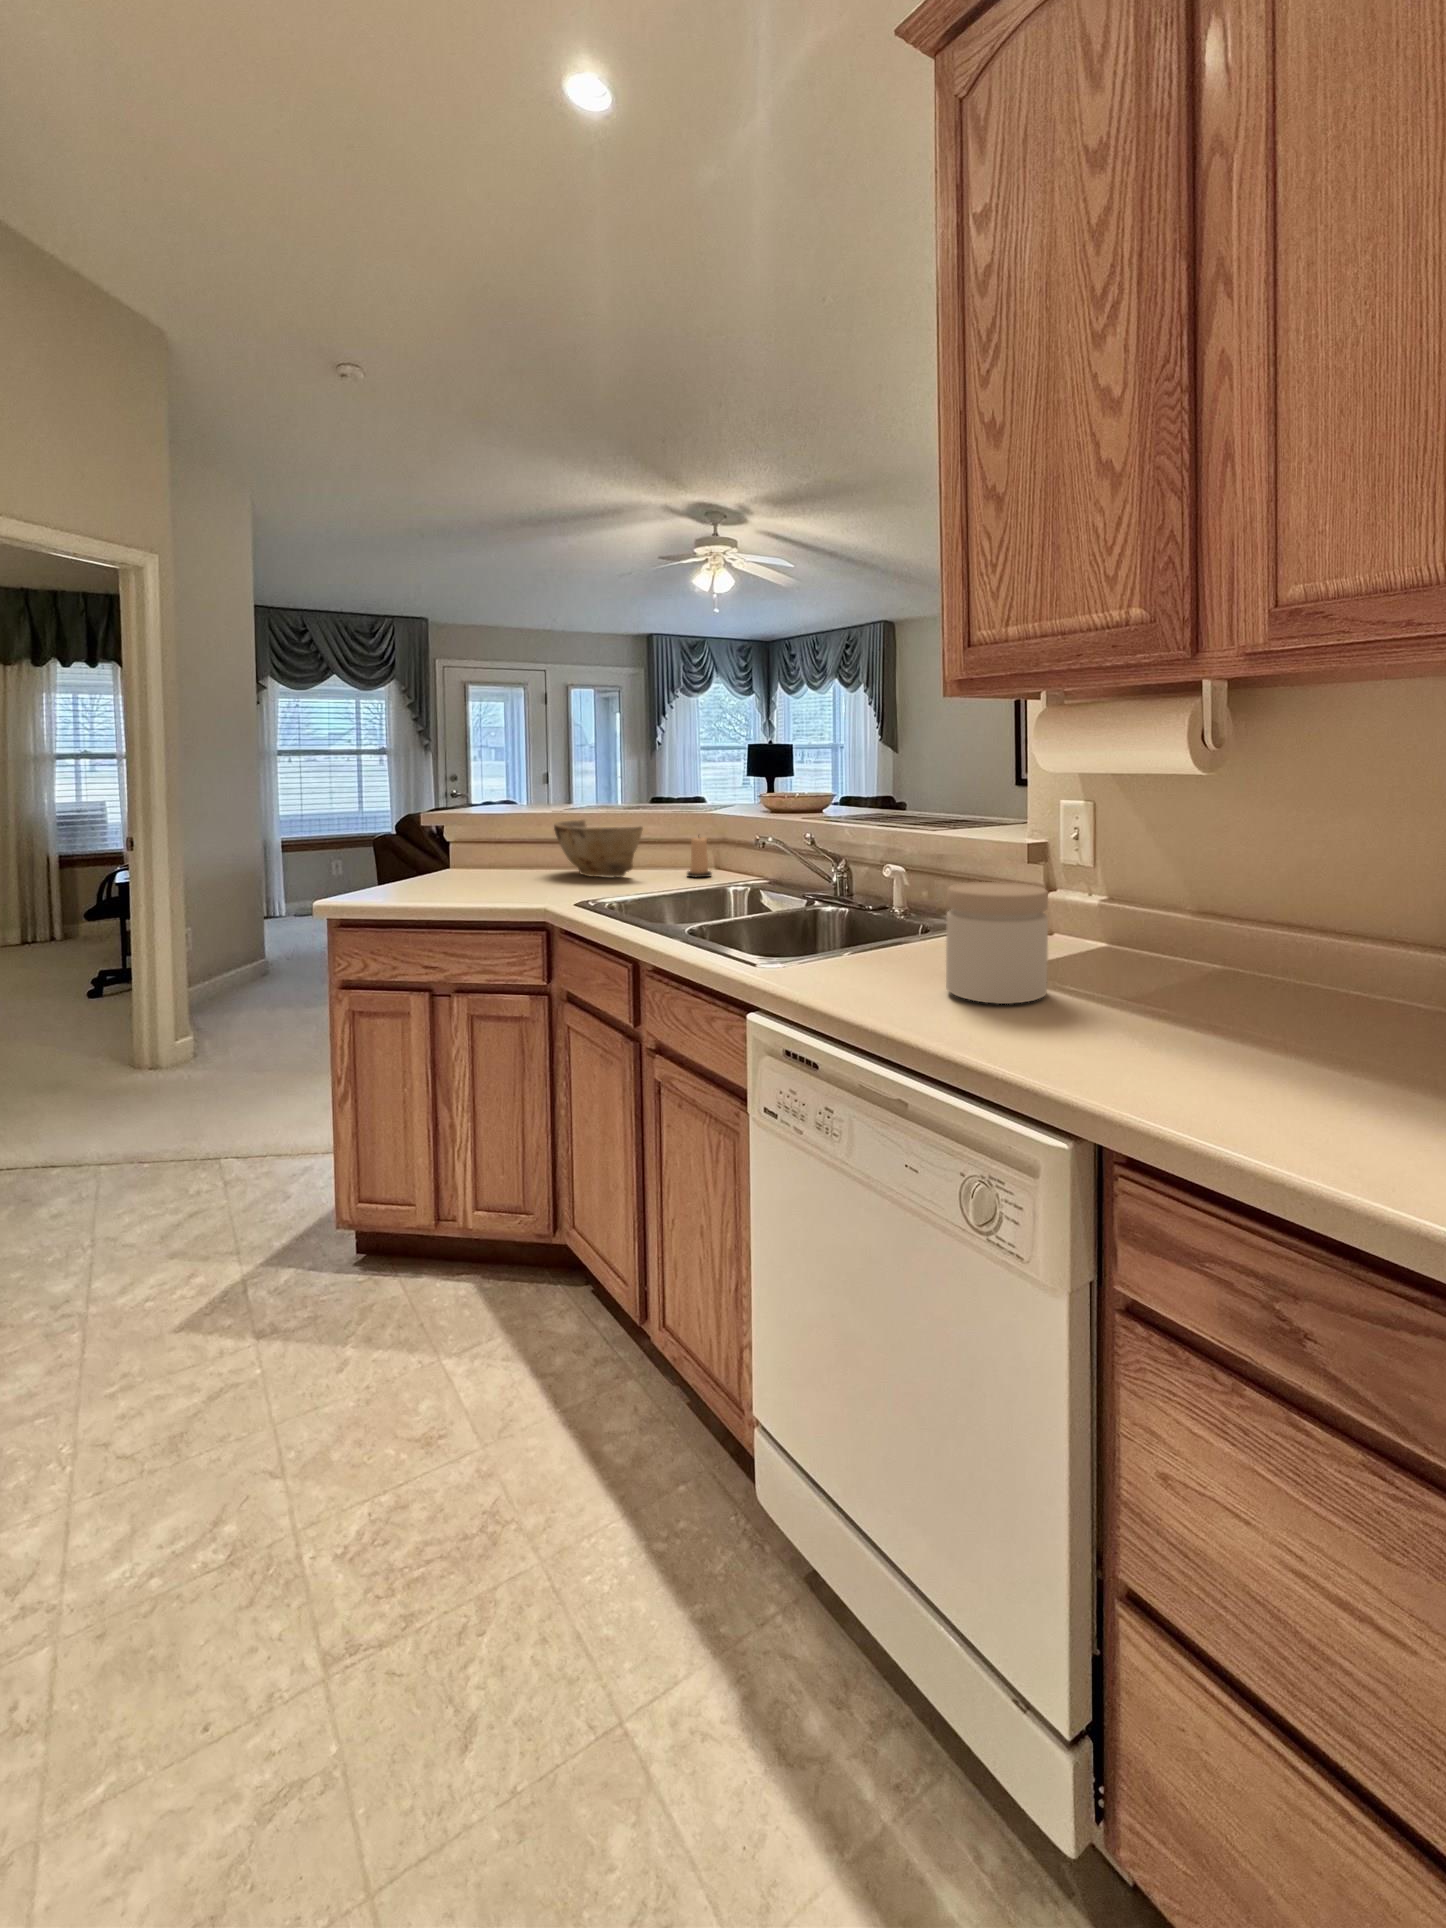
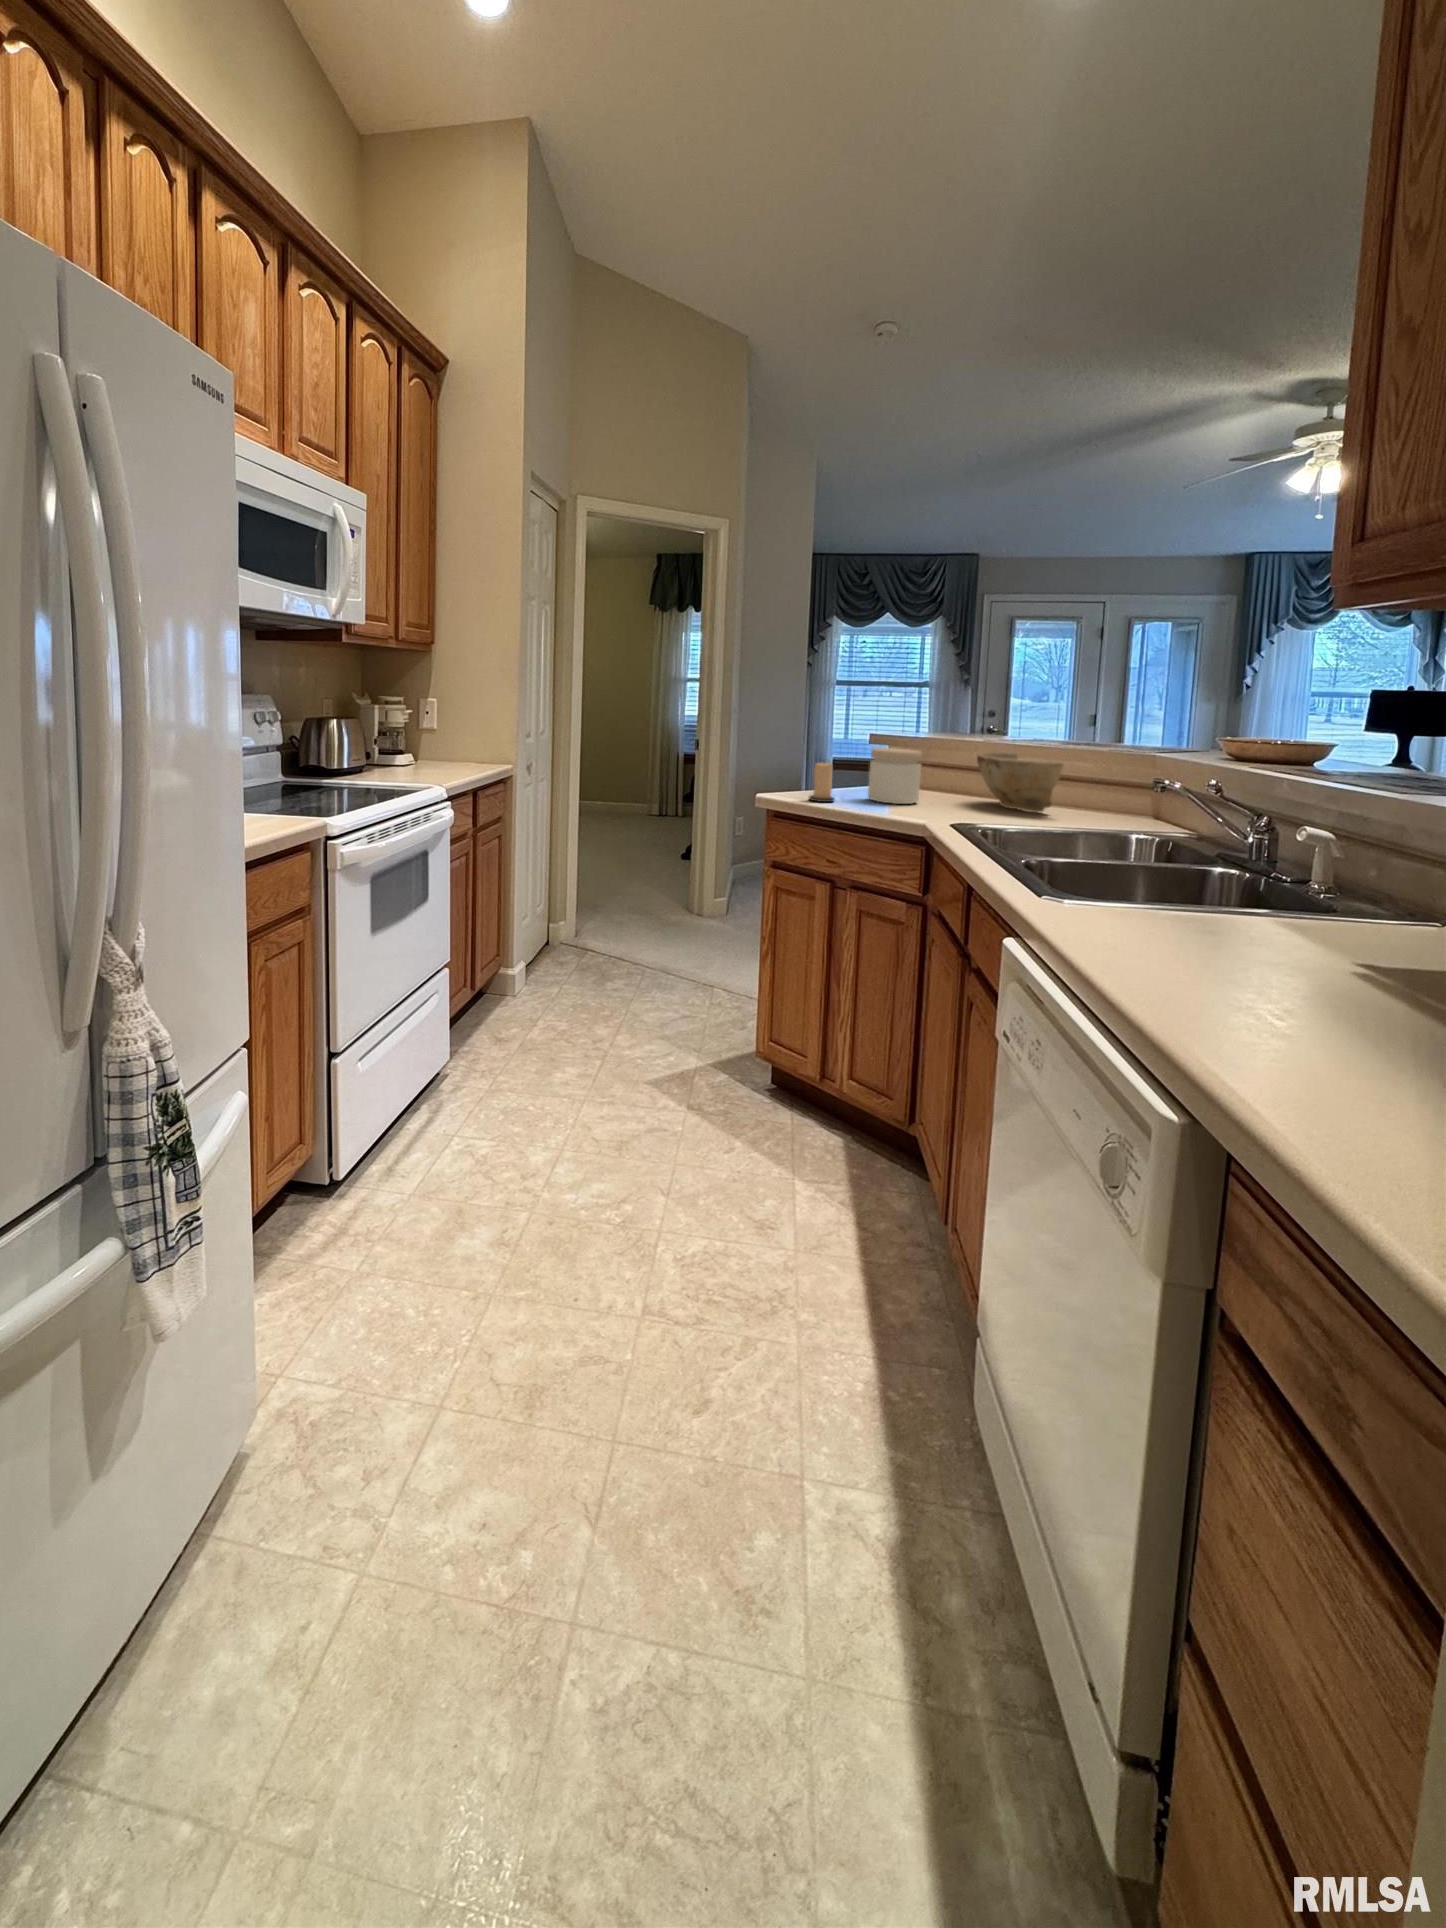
candle: present [687,835,711,878] -> present [809,760,834,802]
jar: present [946,882,1048,1004] -> present [868,748,922,804]

